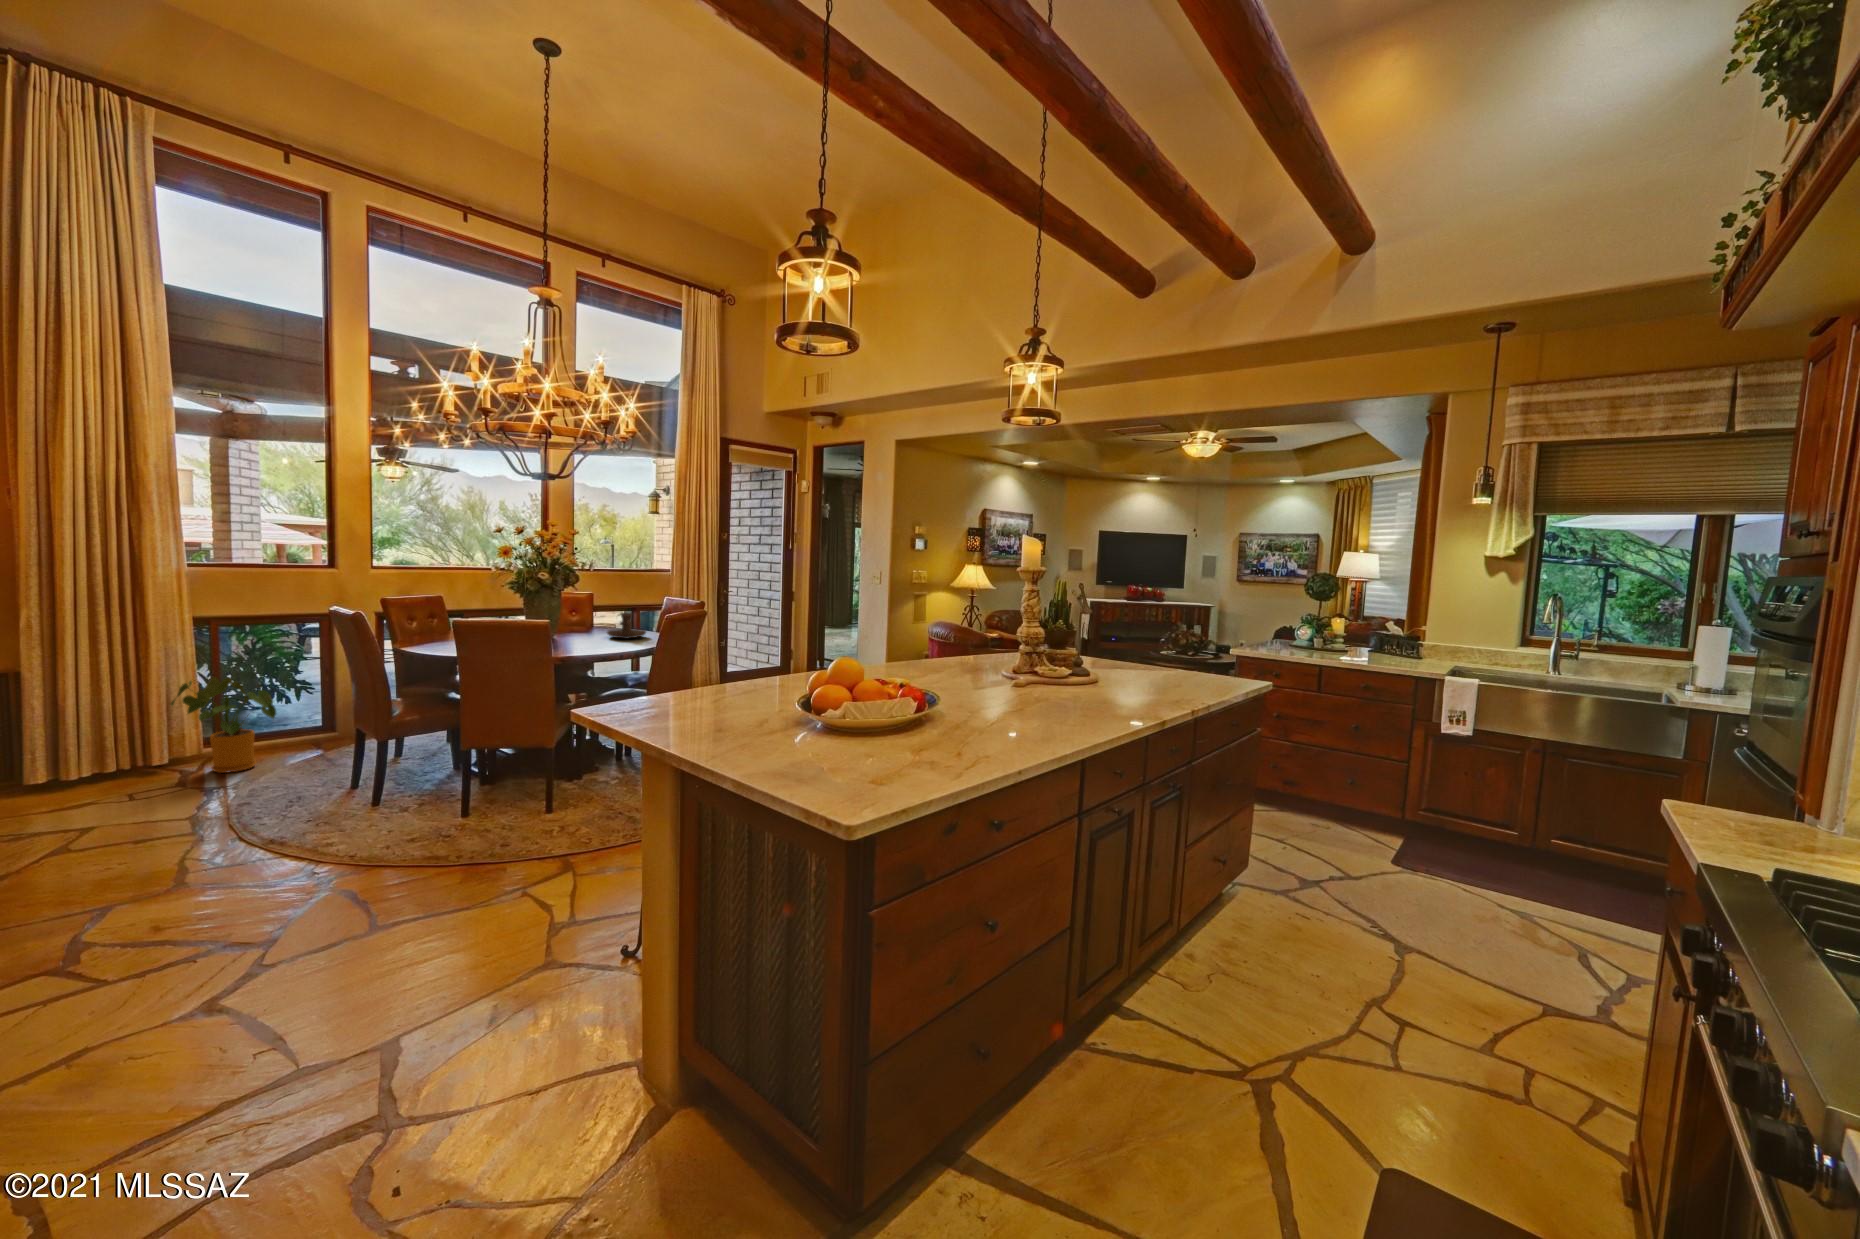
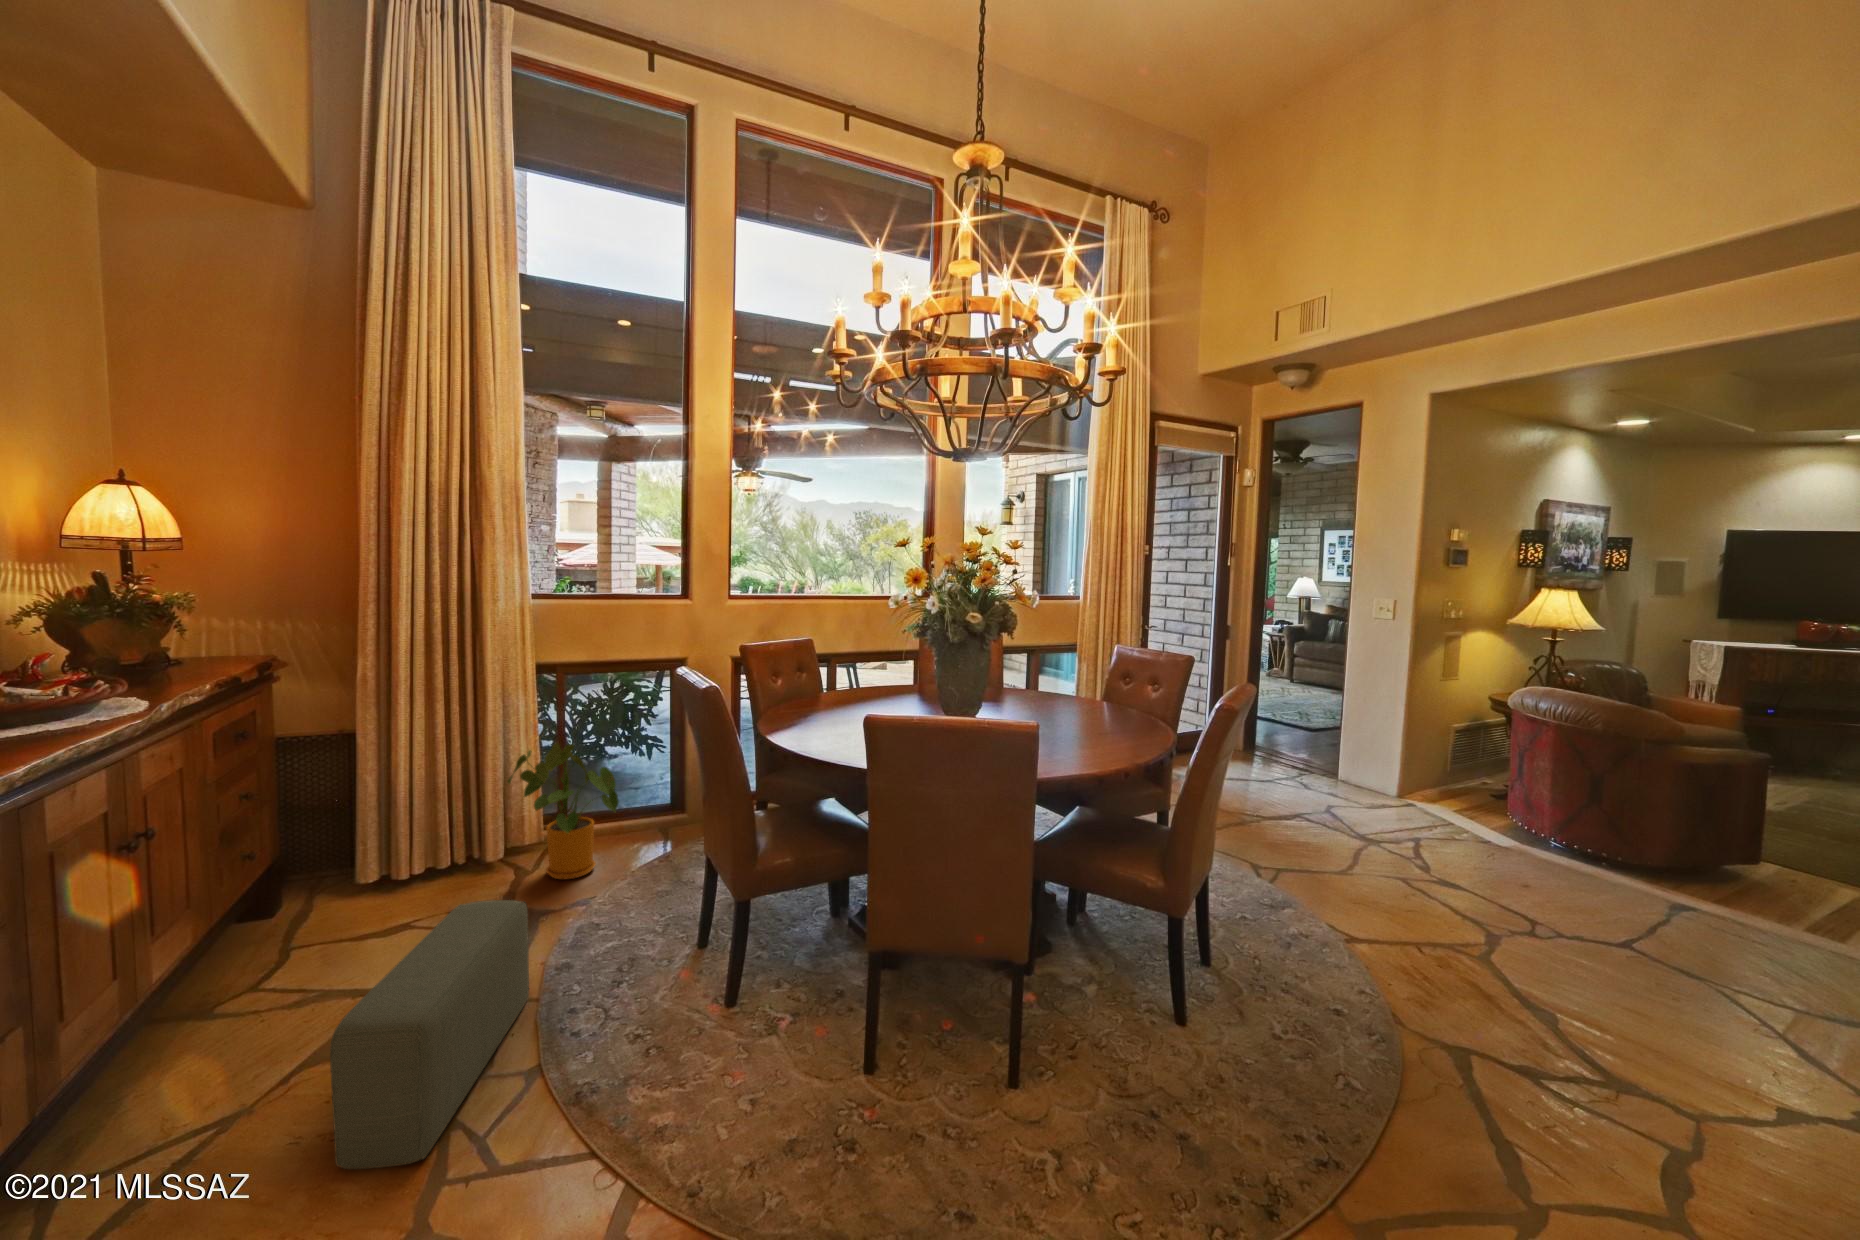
candle holder: present [607,613,646,639] -> none [1054,677,1117,721]
pouf: none [81,757,211,883] -> present [330,900,529,1169]

